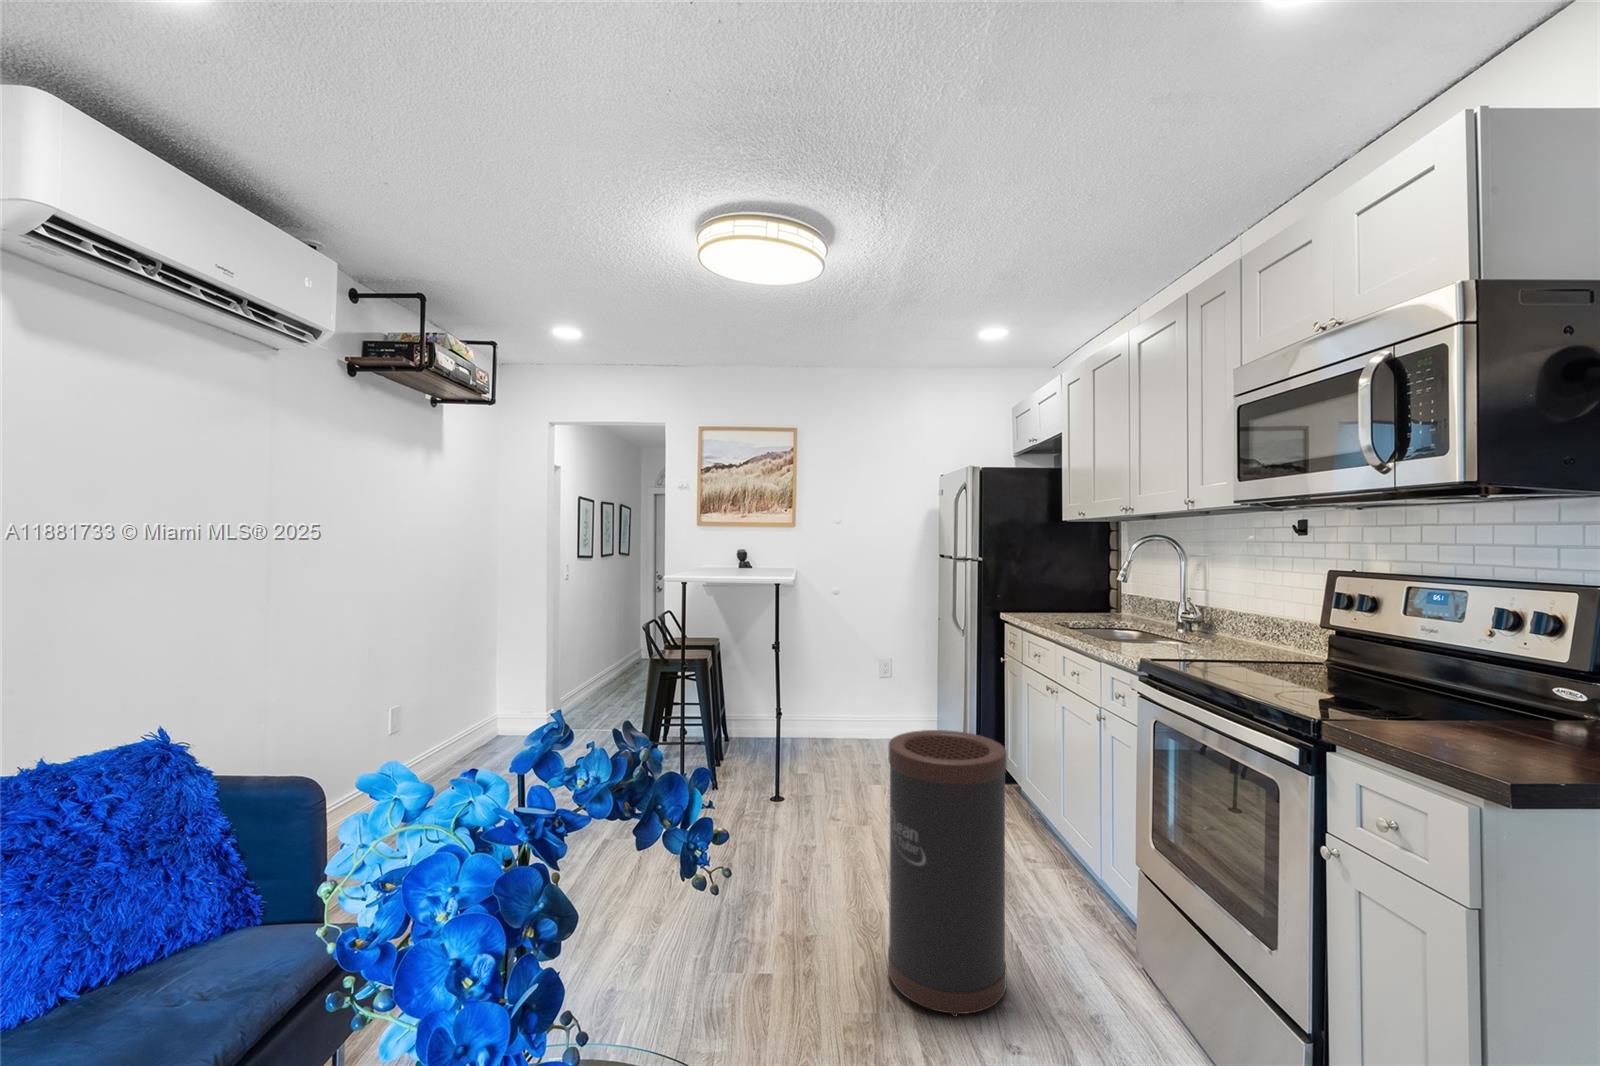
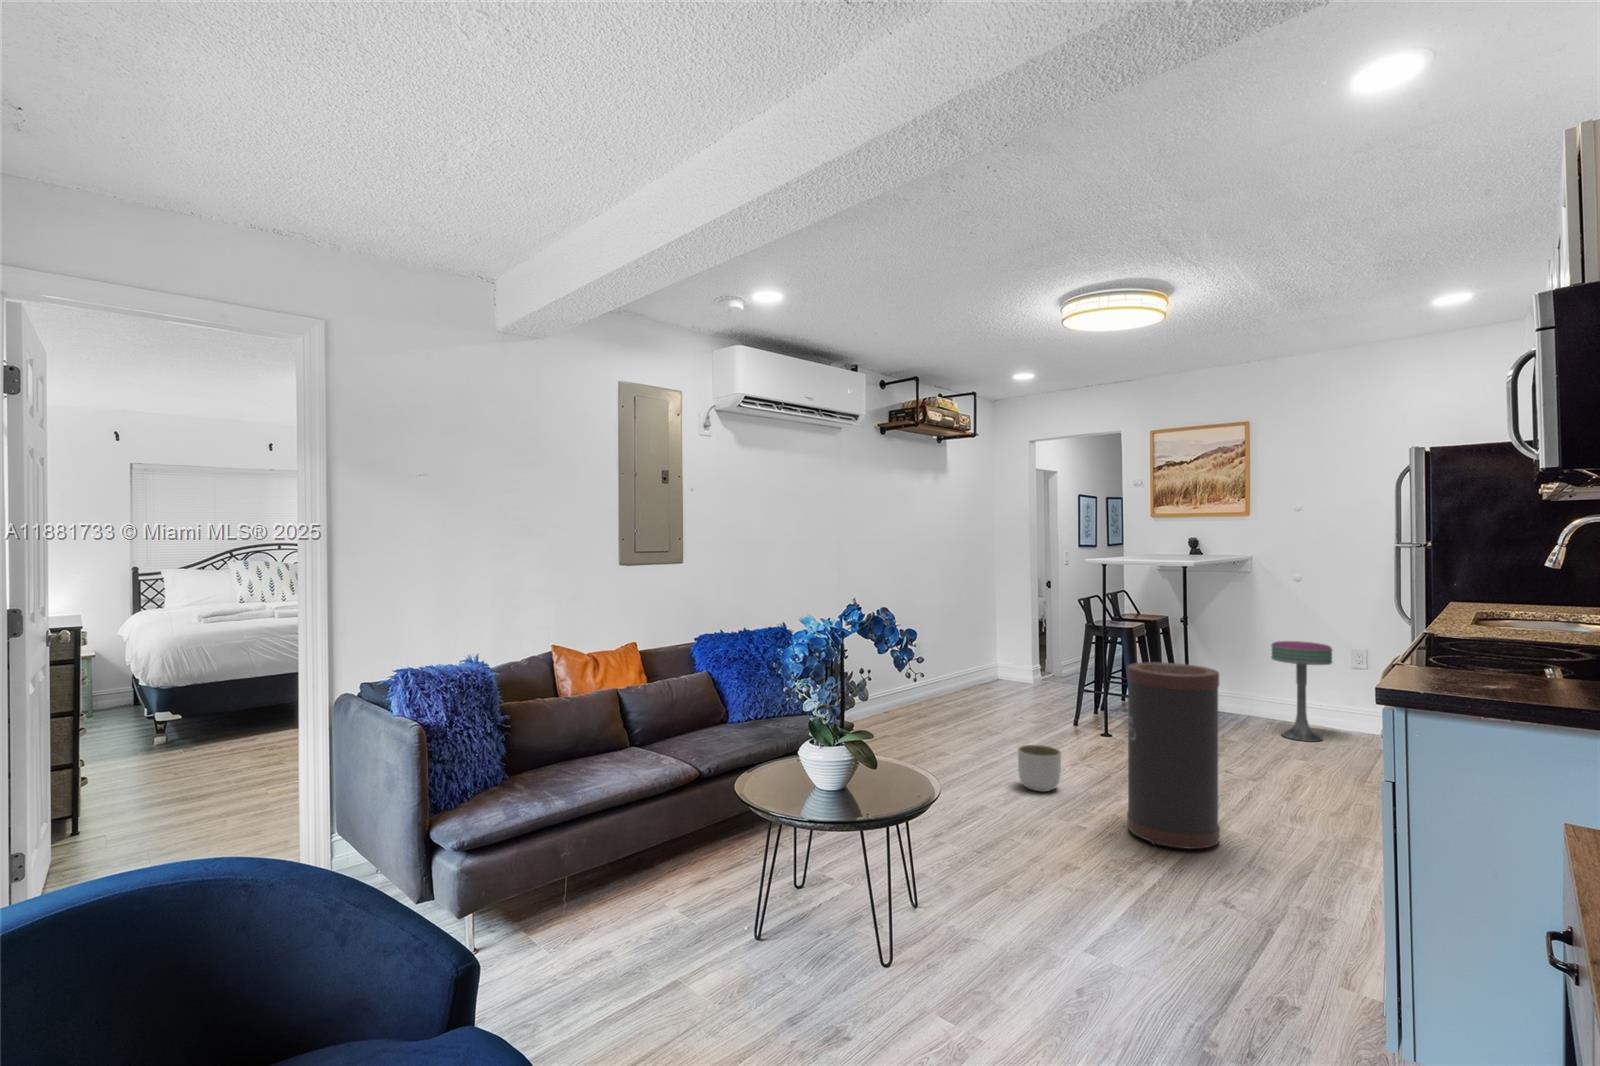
bar stool: none [825,651,876,752] -> present [1271,641,1332,742]
planter: none [684,874,749,960] -> present [1018,745,1061,792]

